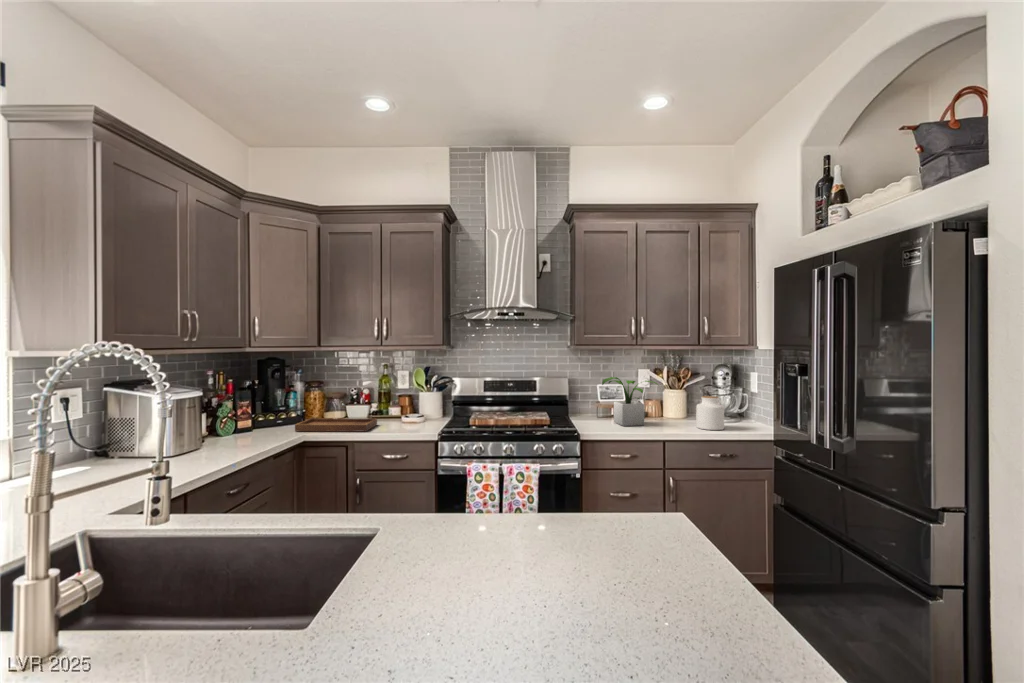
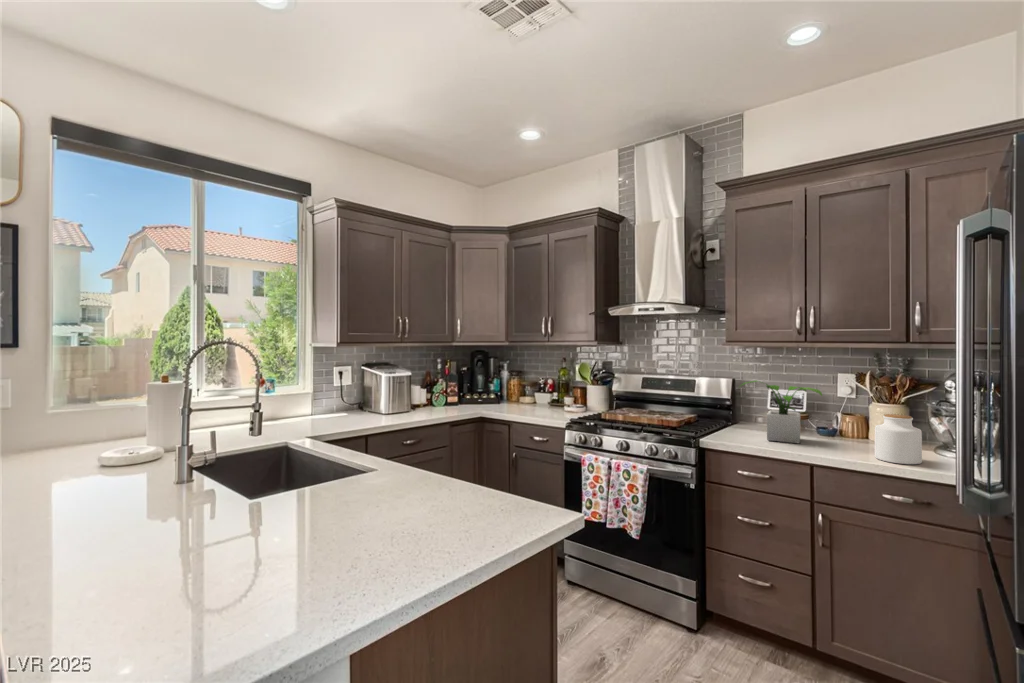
tray: present [295,404,377,432] -> none [478,389,539,414]

